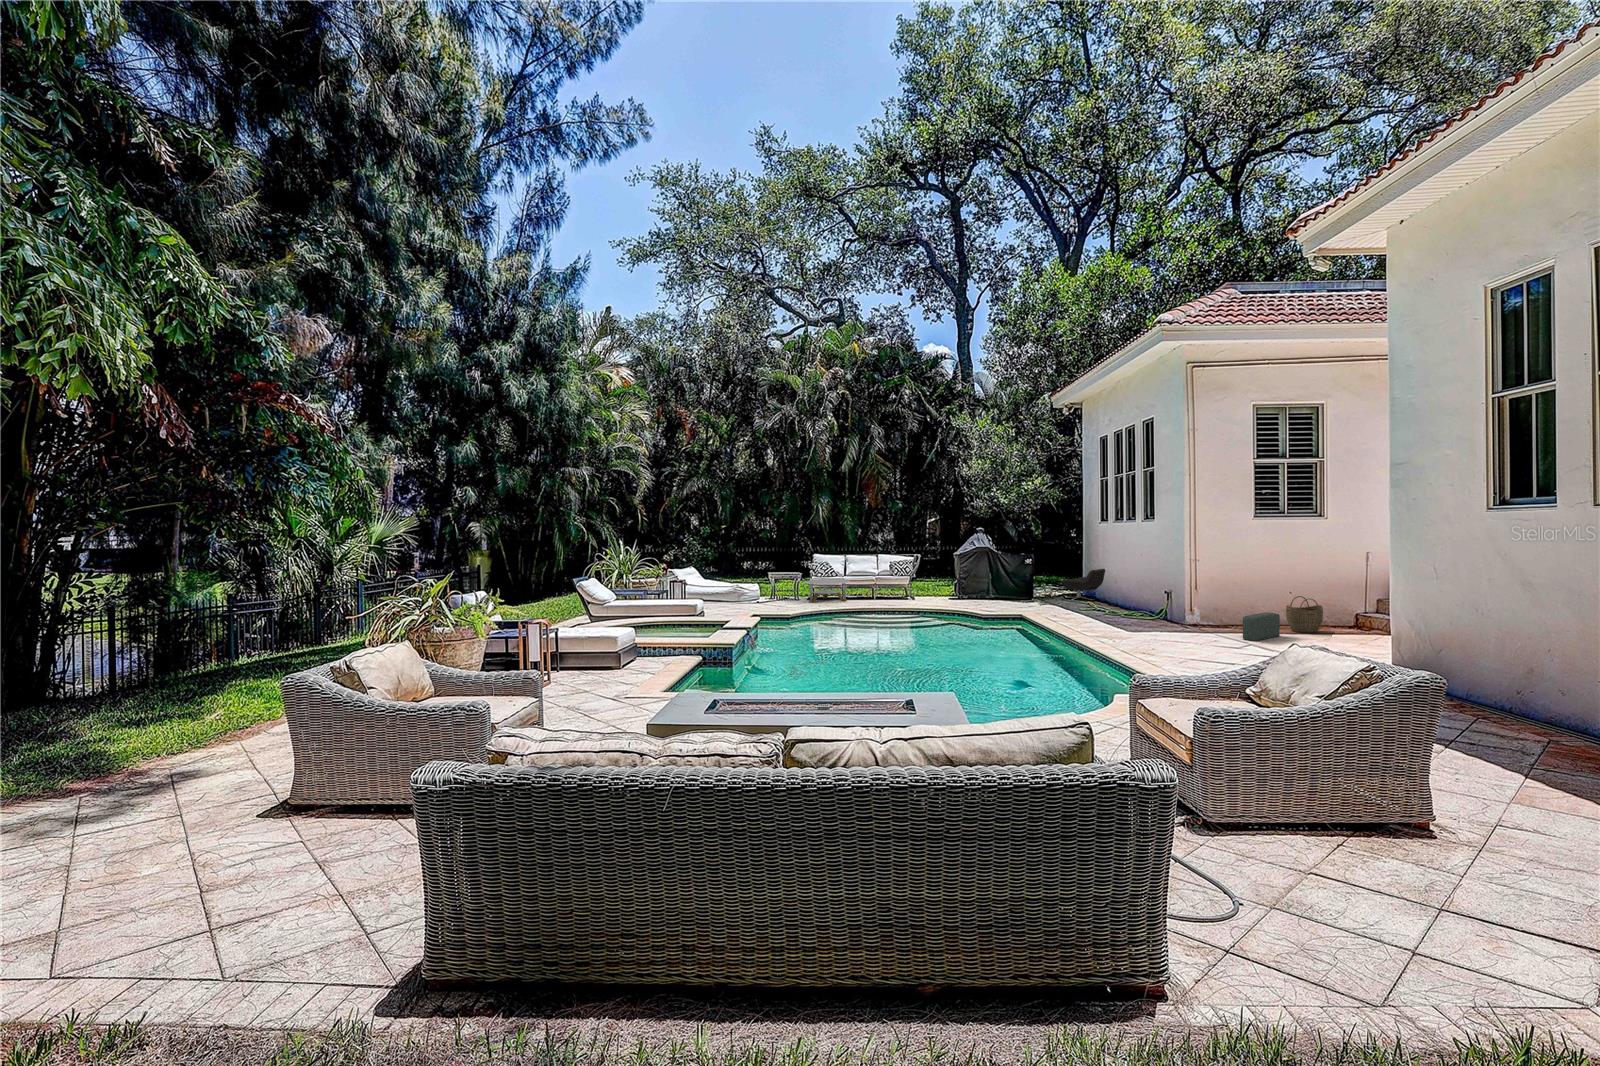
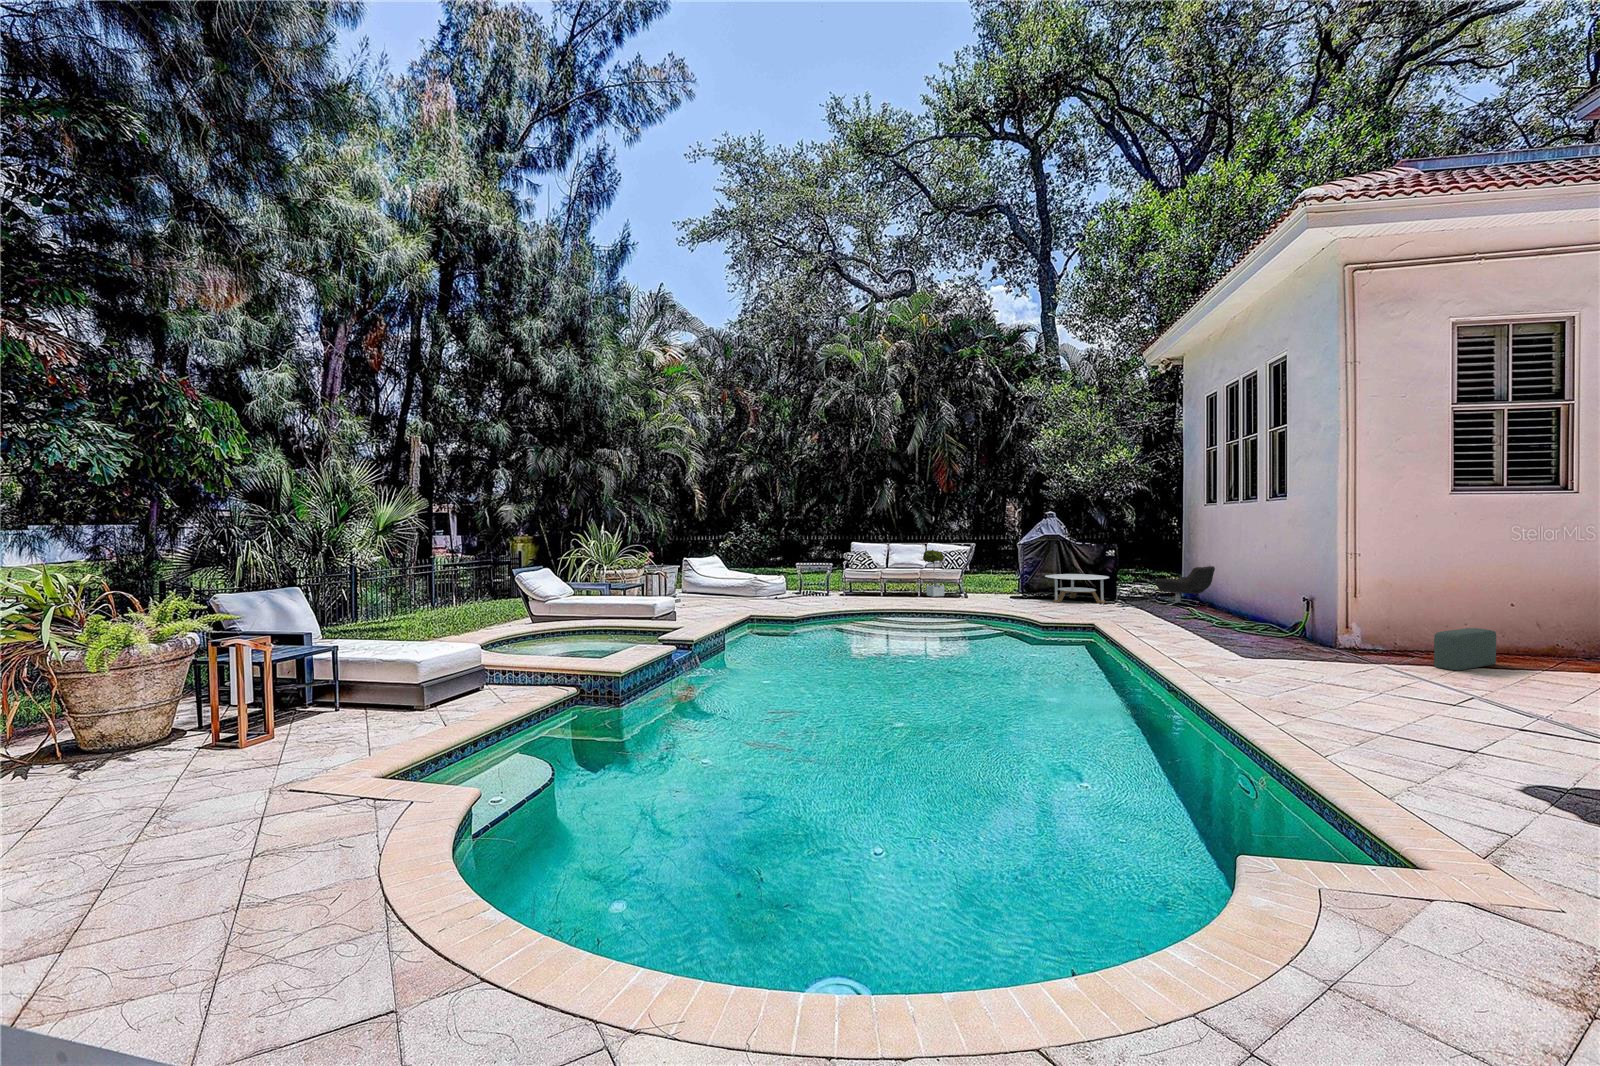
potted tree: none [877,559,896,598] -> present [923,550,944,597]
round table: present [803,579,850,603] -> present [1045,574,1109,603]
woven basket: present [1286,596,1323,633] -> none [1503,606,1570,662]

